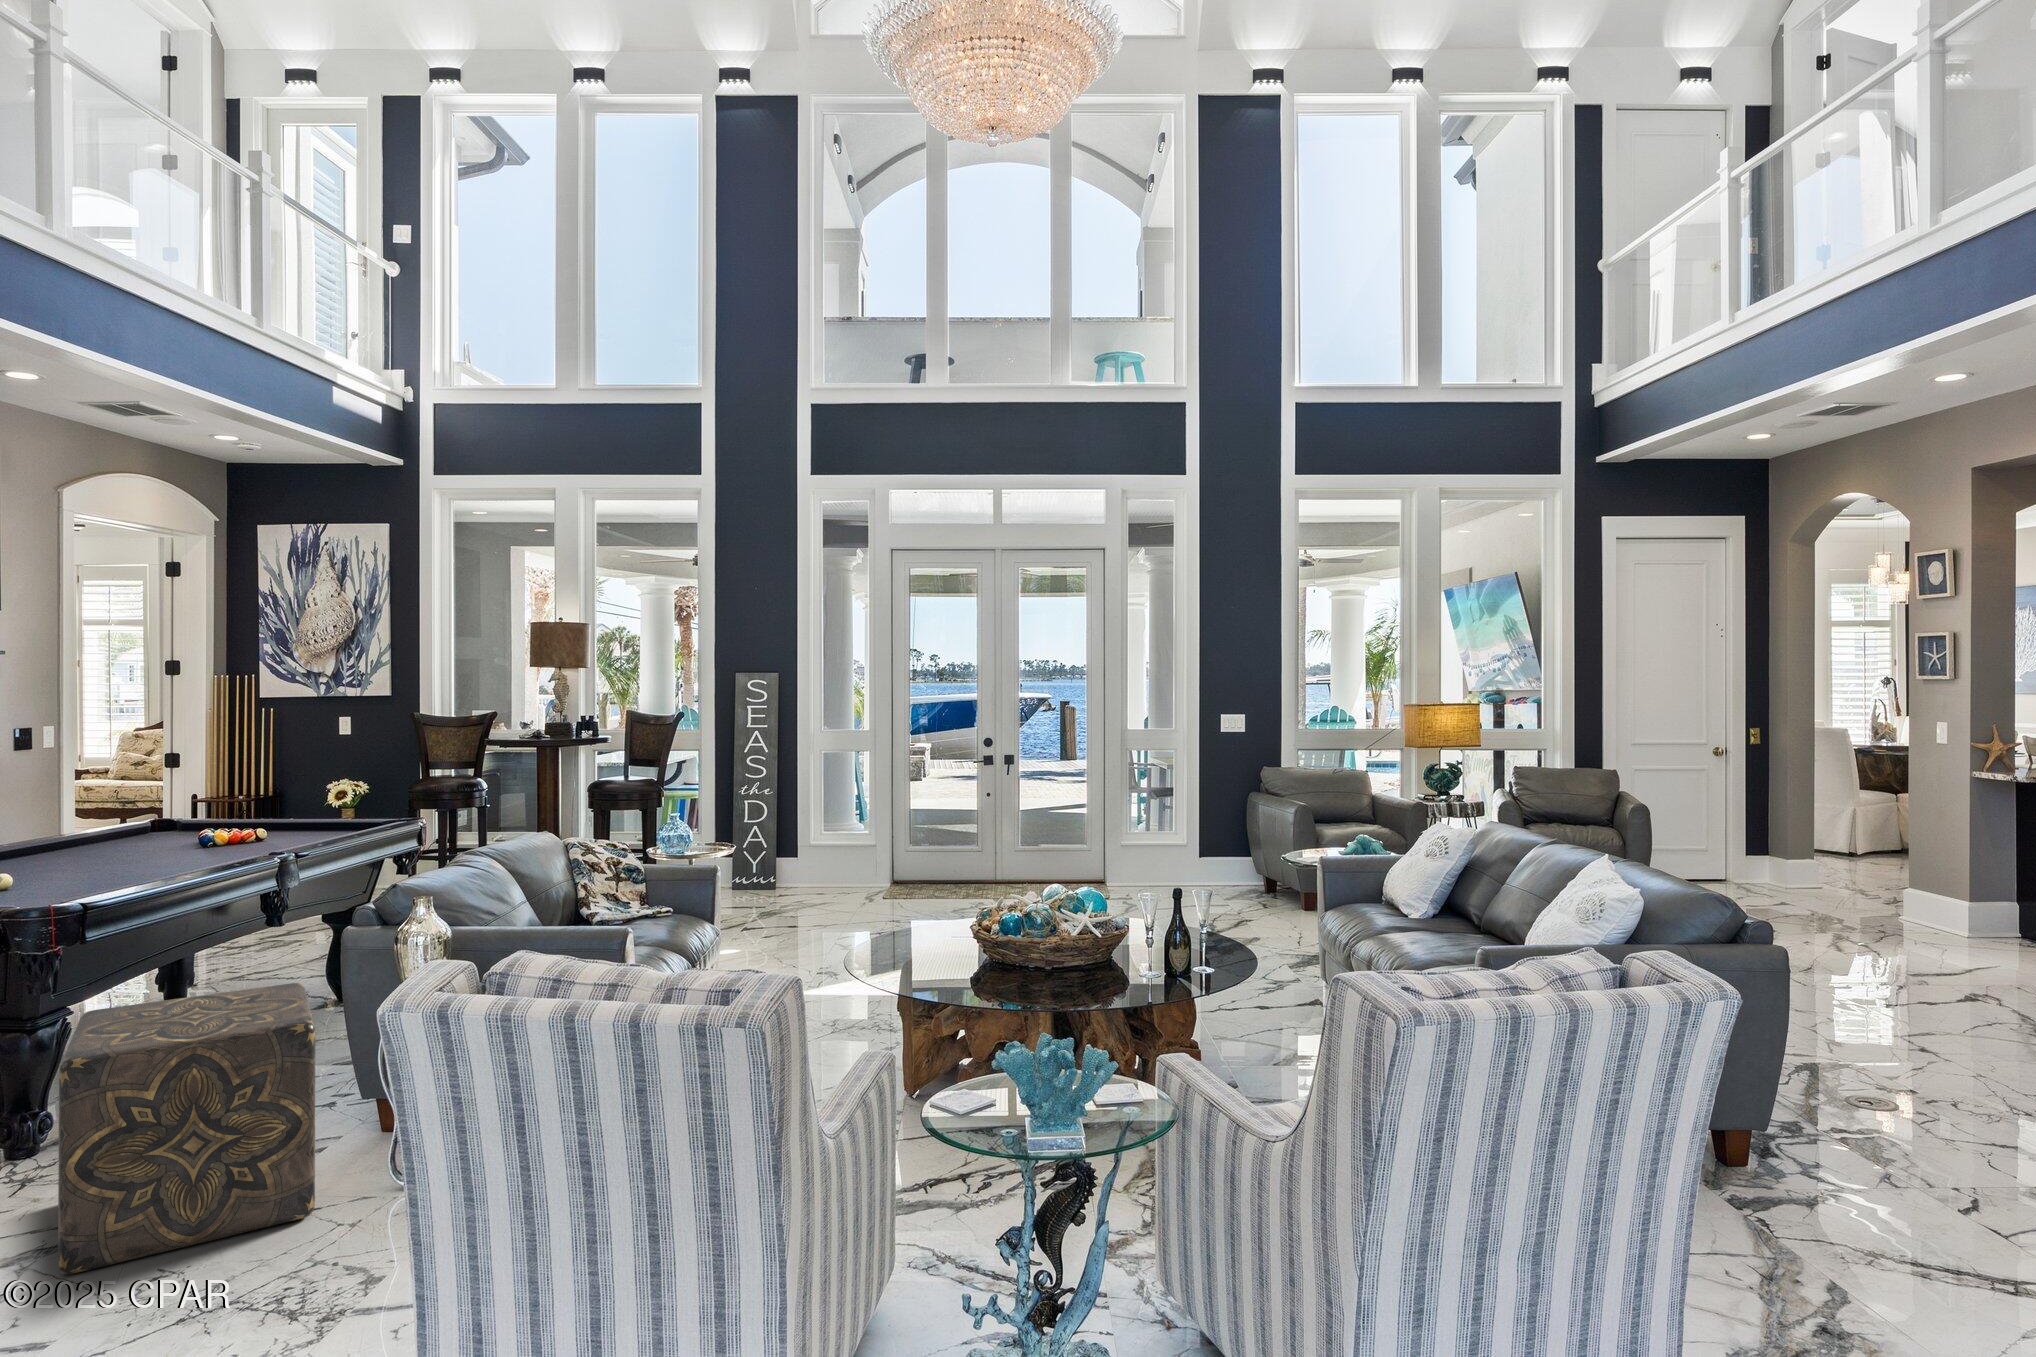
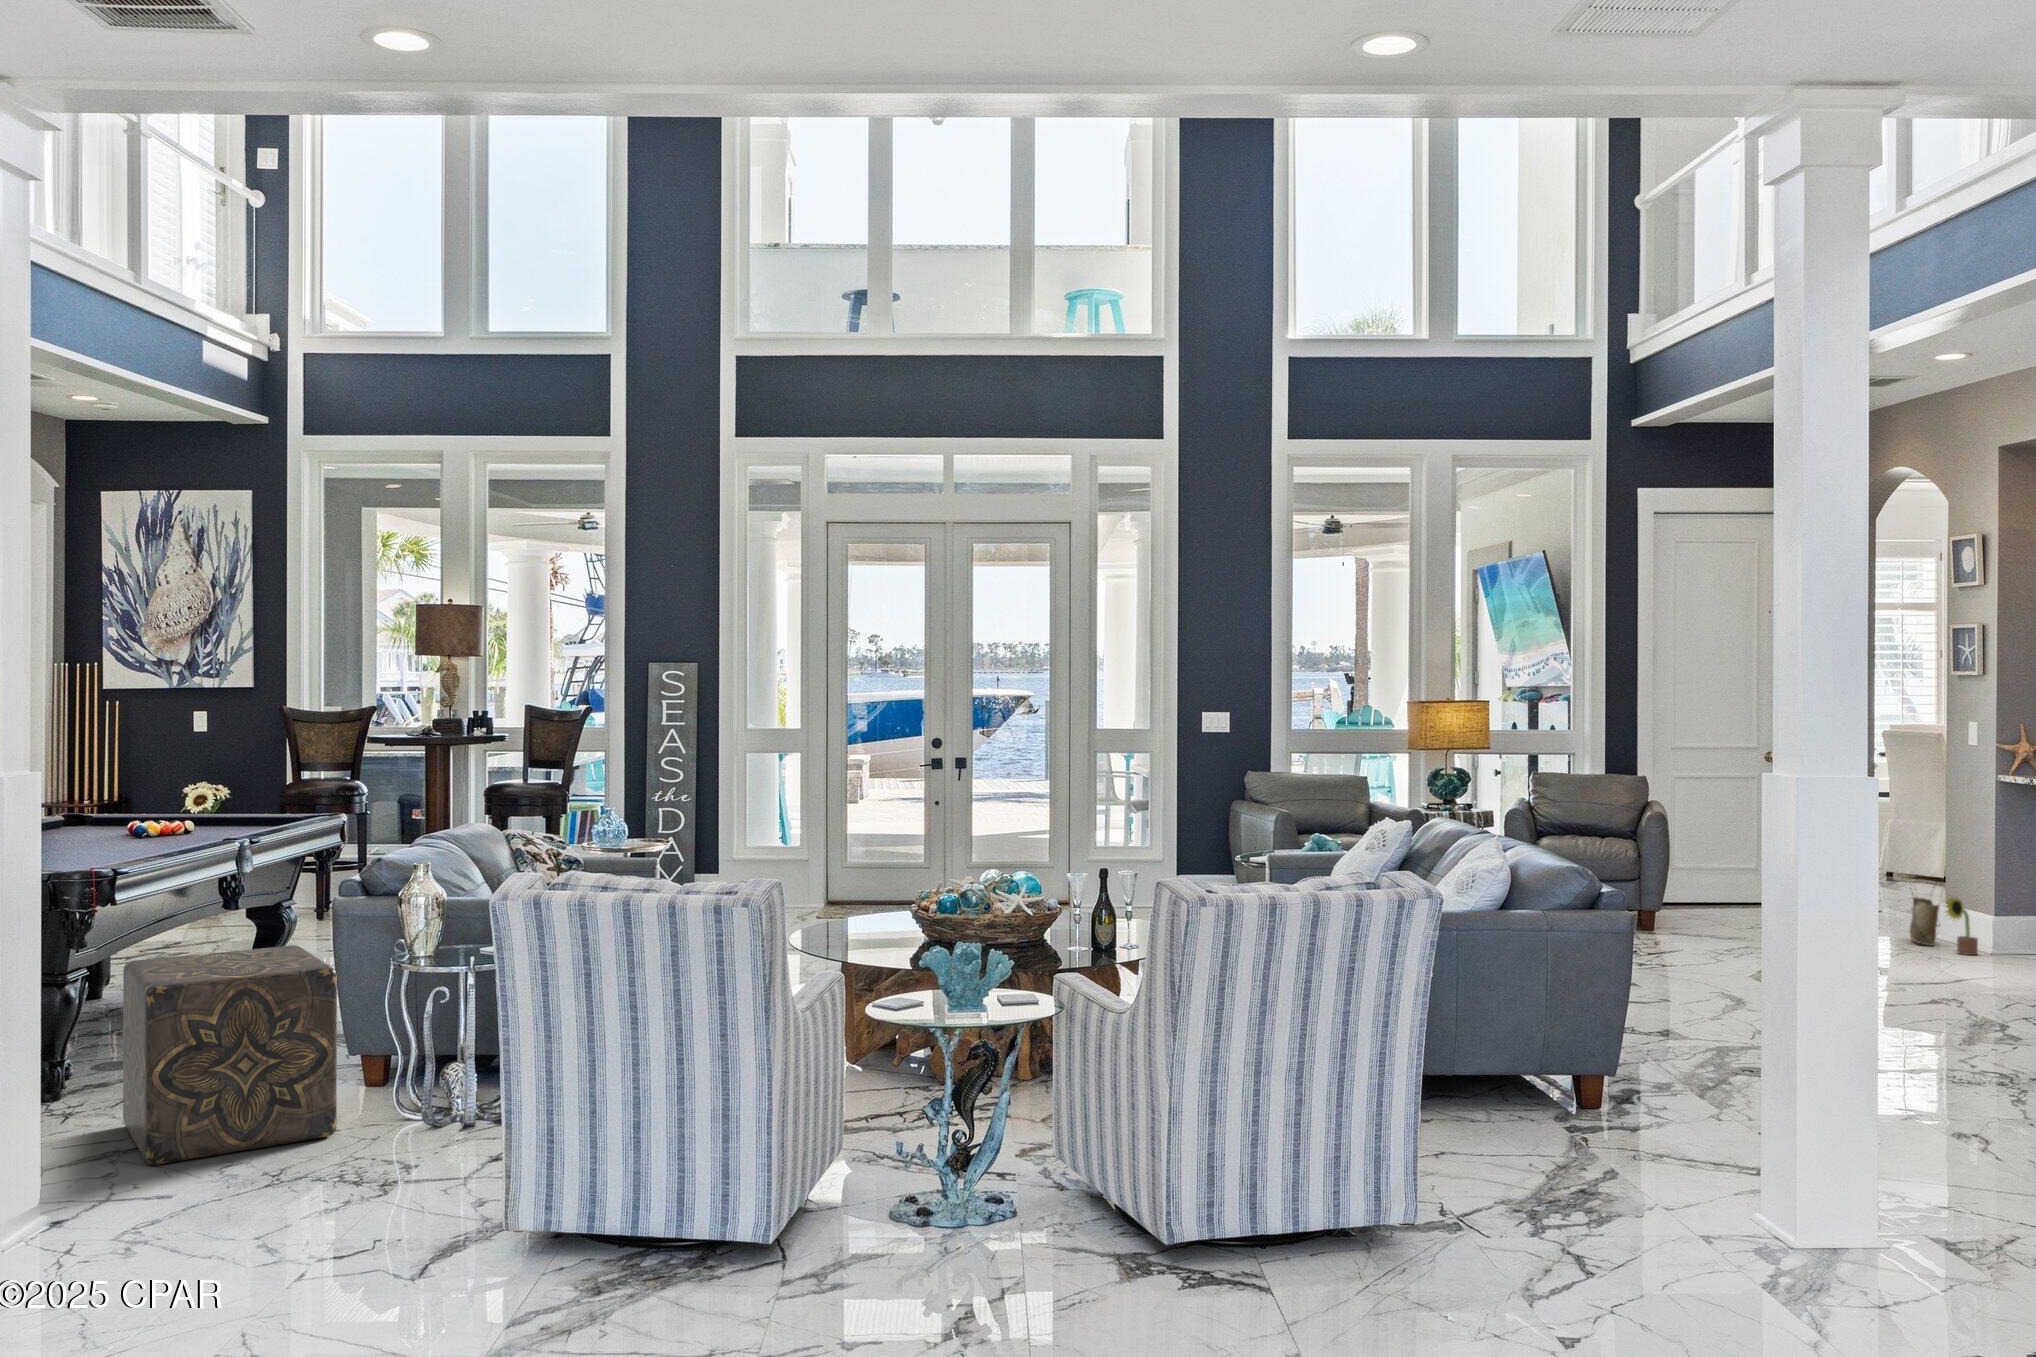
woven basket: none [1873,862,1909,928] -> present [1909,876,1942,946]
decorative plant: none [1915,883,1951,939] -> present [1944,898,1978,955]

